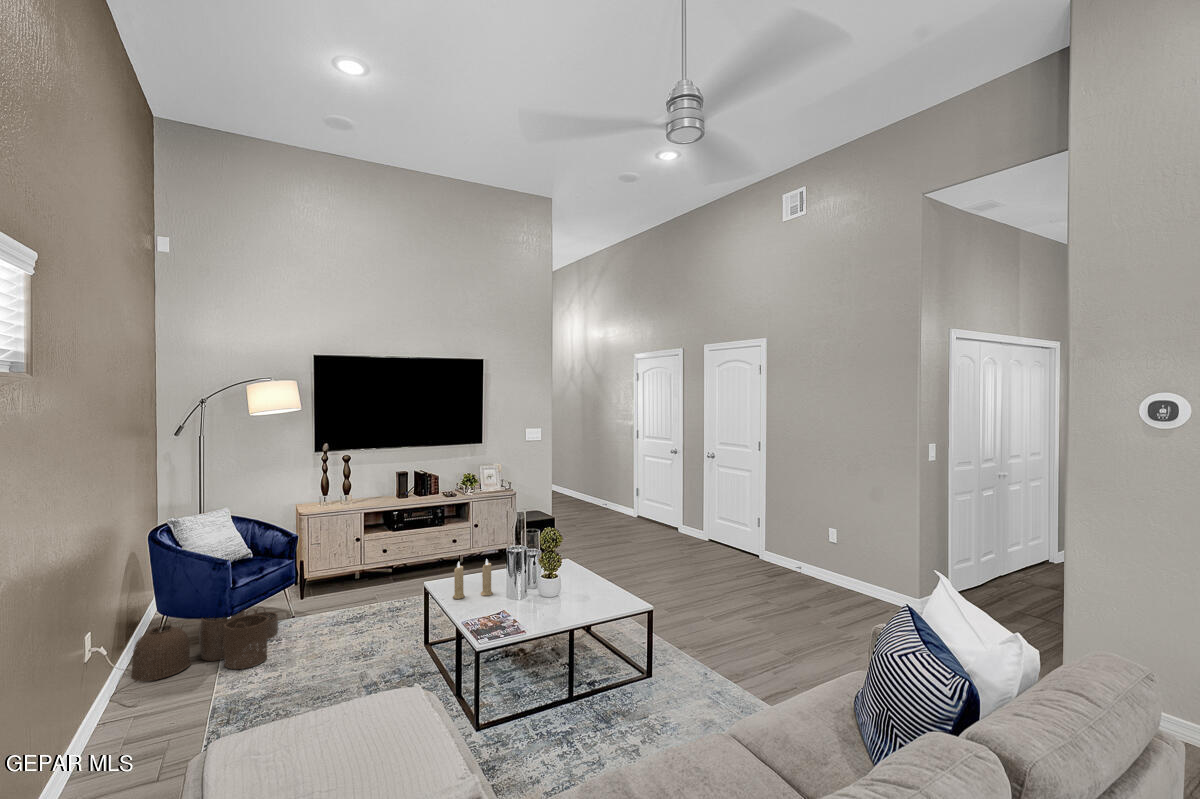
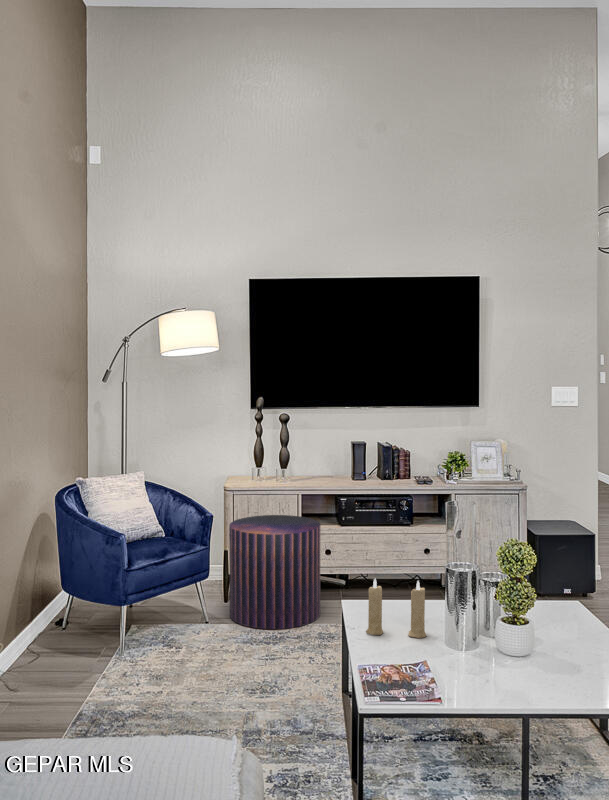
pouf: none [311,528,384,616] -> present [229,515,320,629]
woven basket: present [131,607,278,681] -> none [24,593,184,673]

